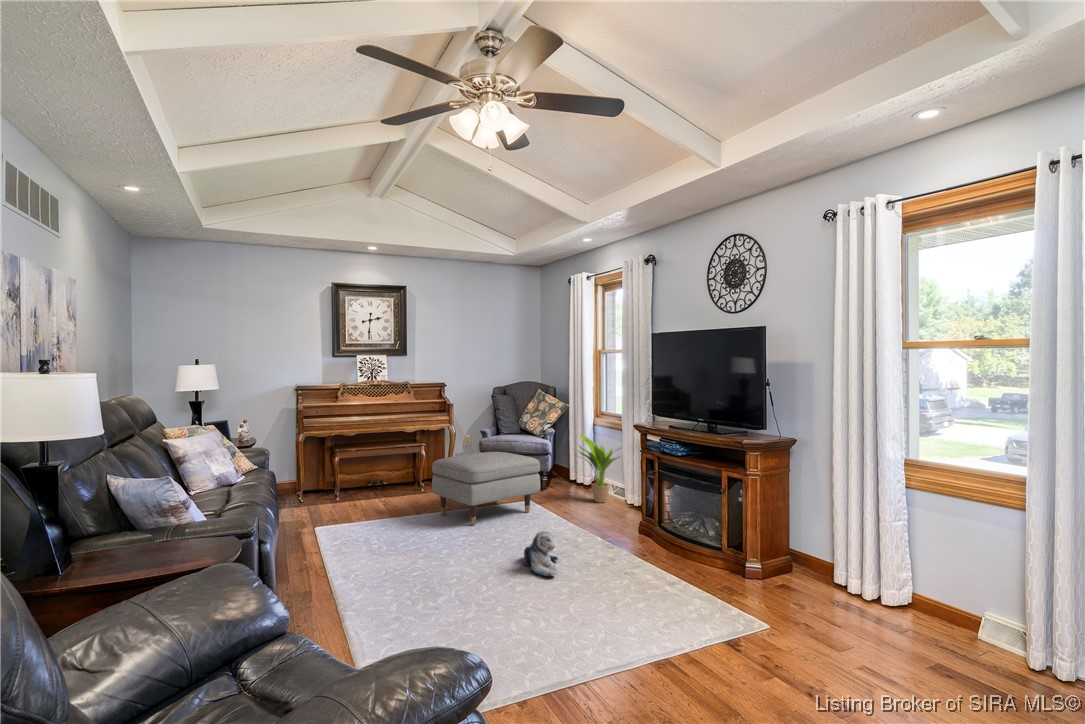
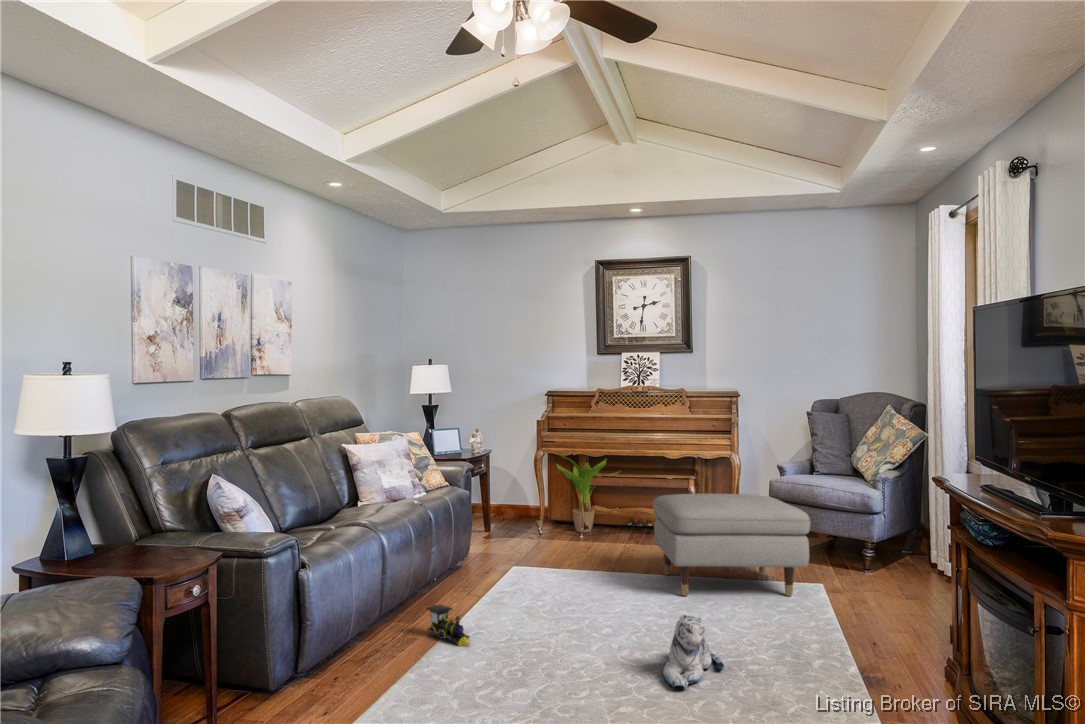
potted plant: present [578,433,621,503] -> present [557,452,619,533]
toy train: none [344,566,392,592] -> present [427,605,469,645]

